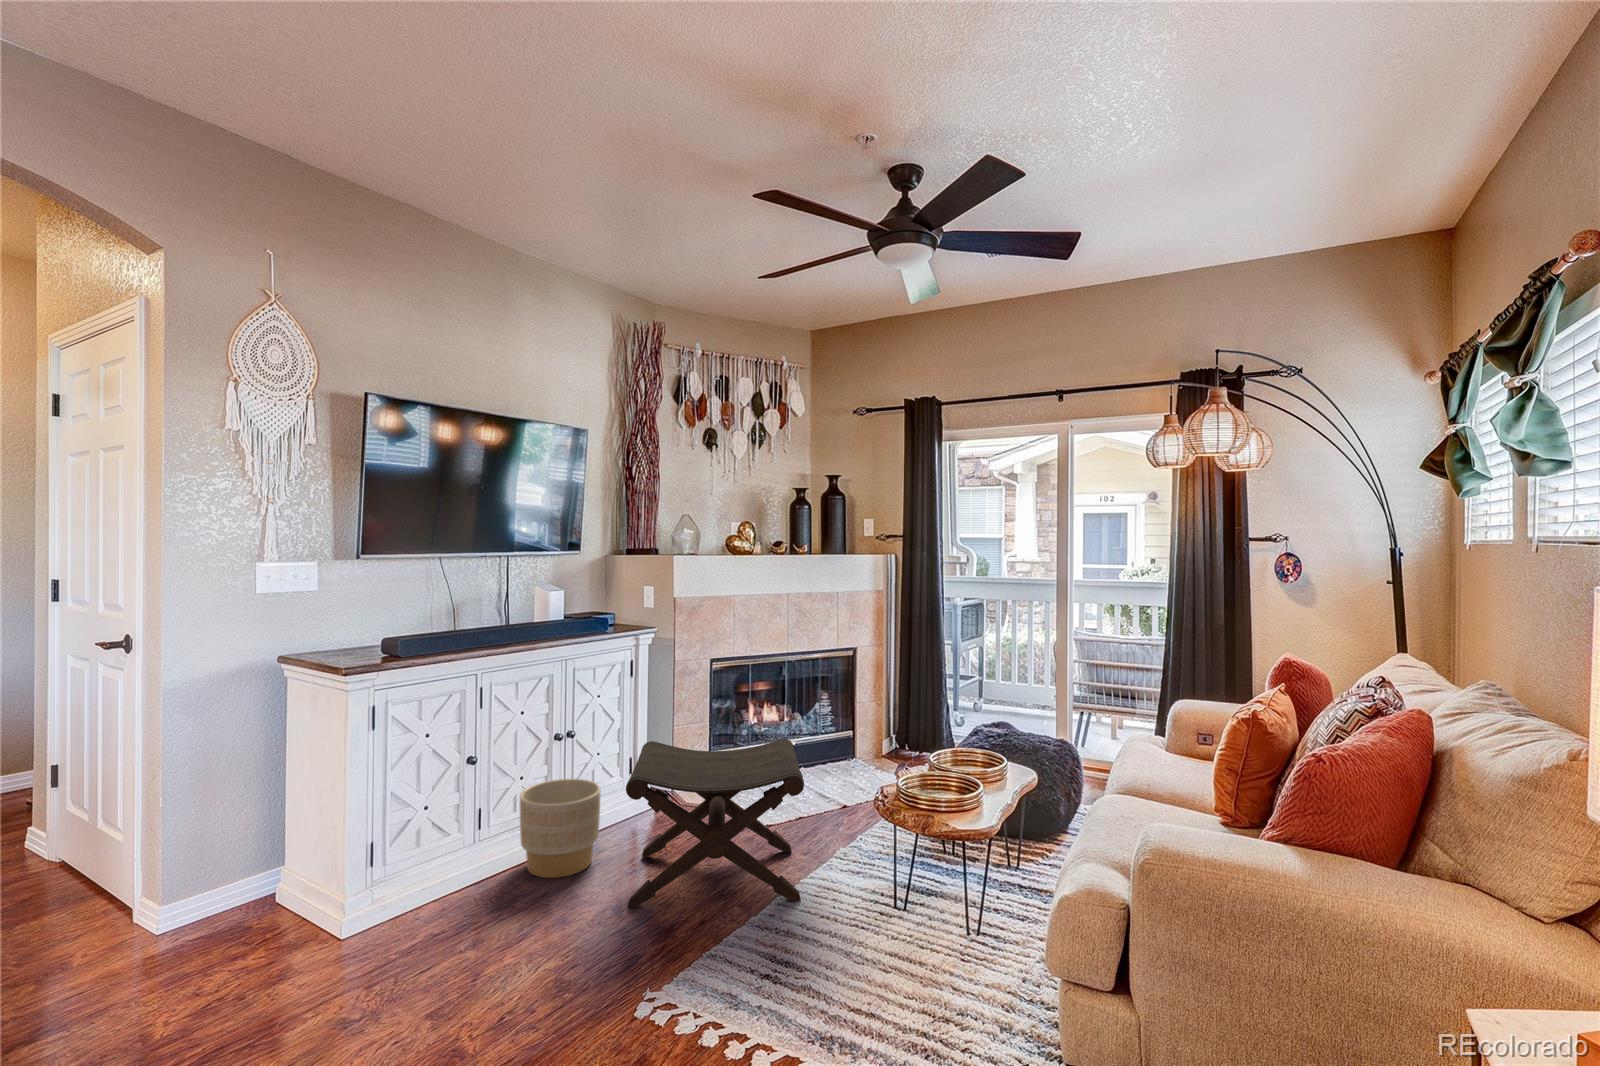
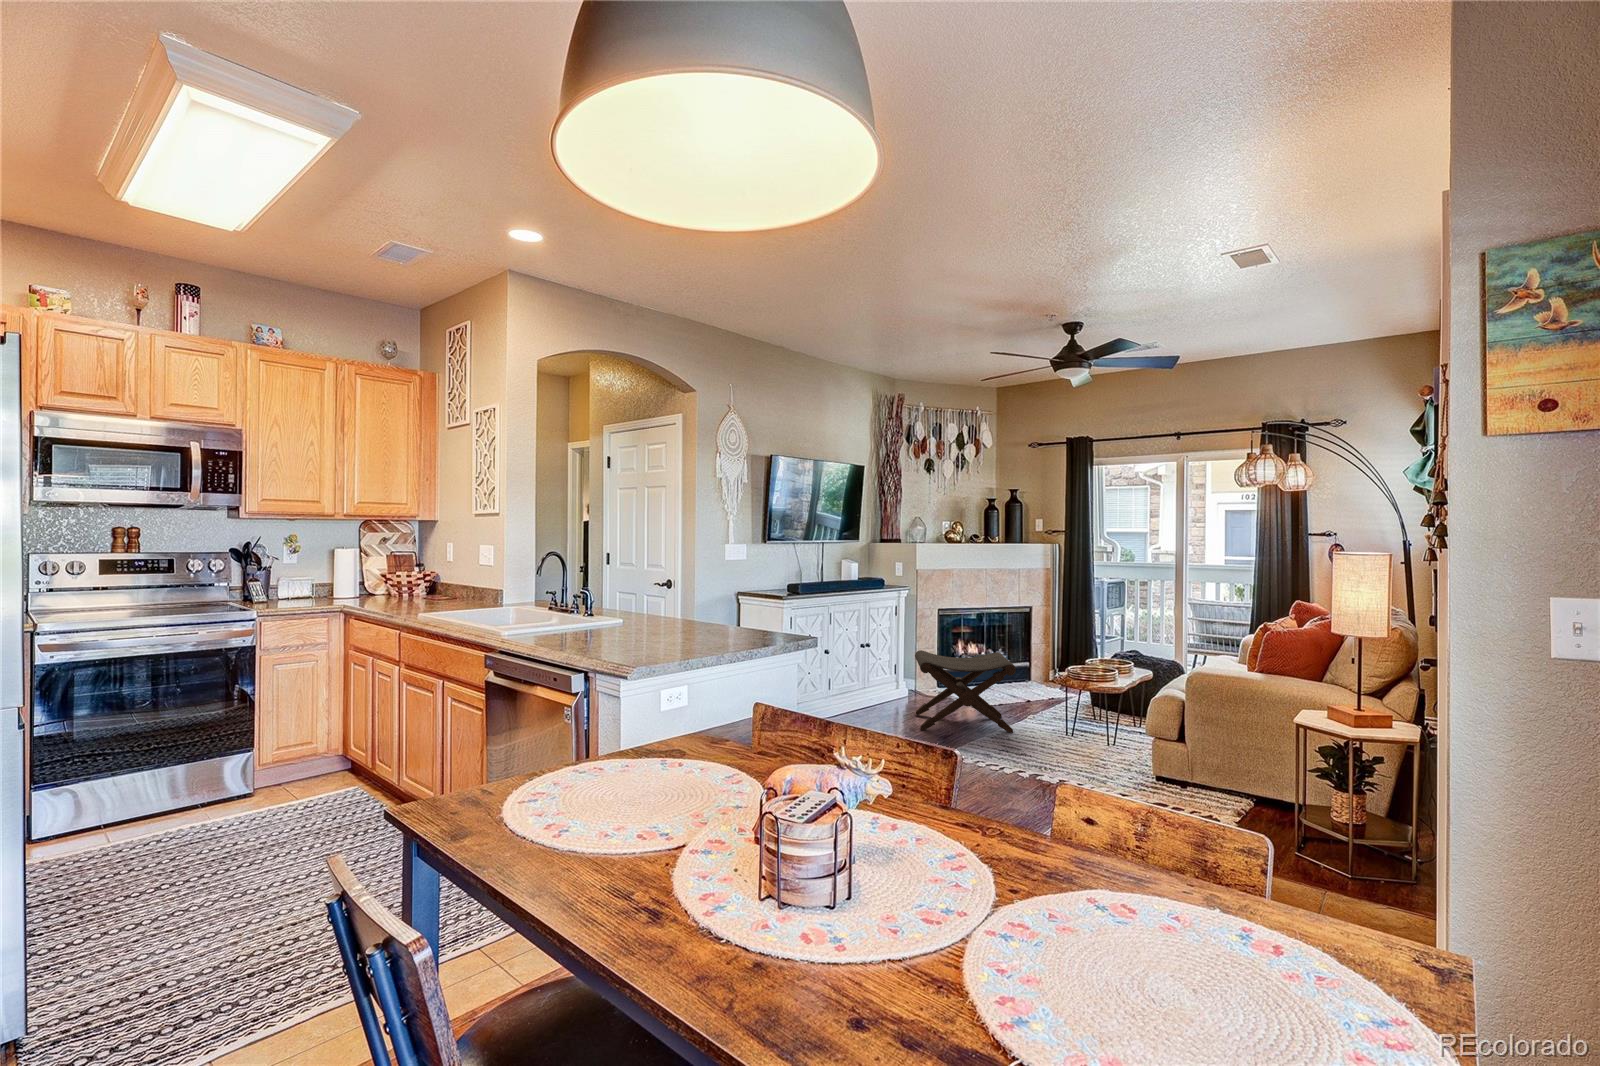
planter: present [520,779,600,878] -> none [851,671,893,719]

